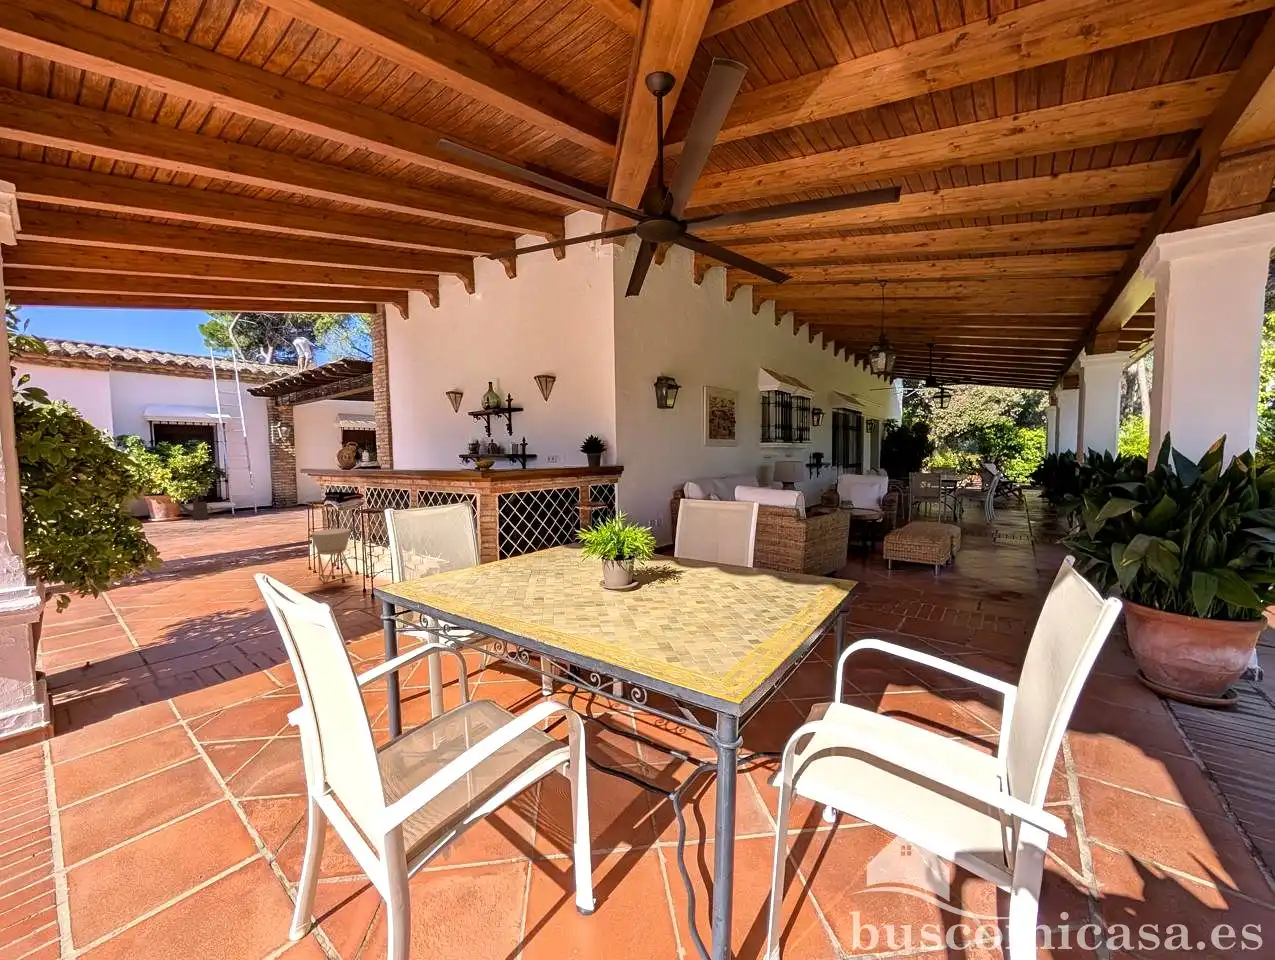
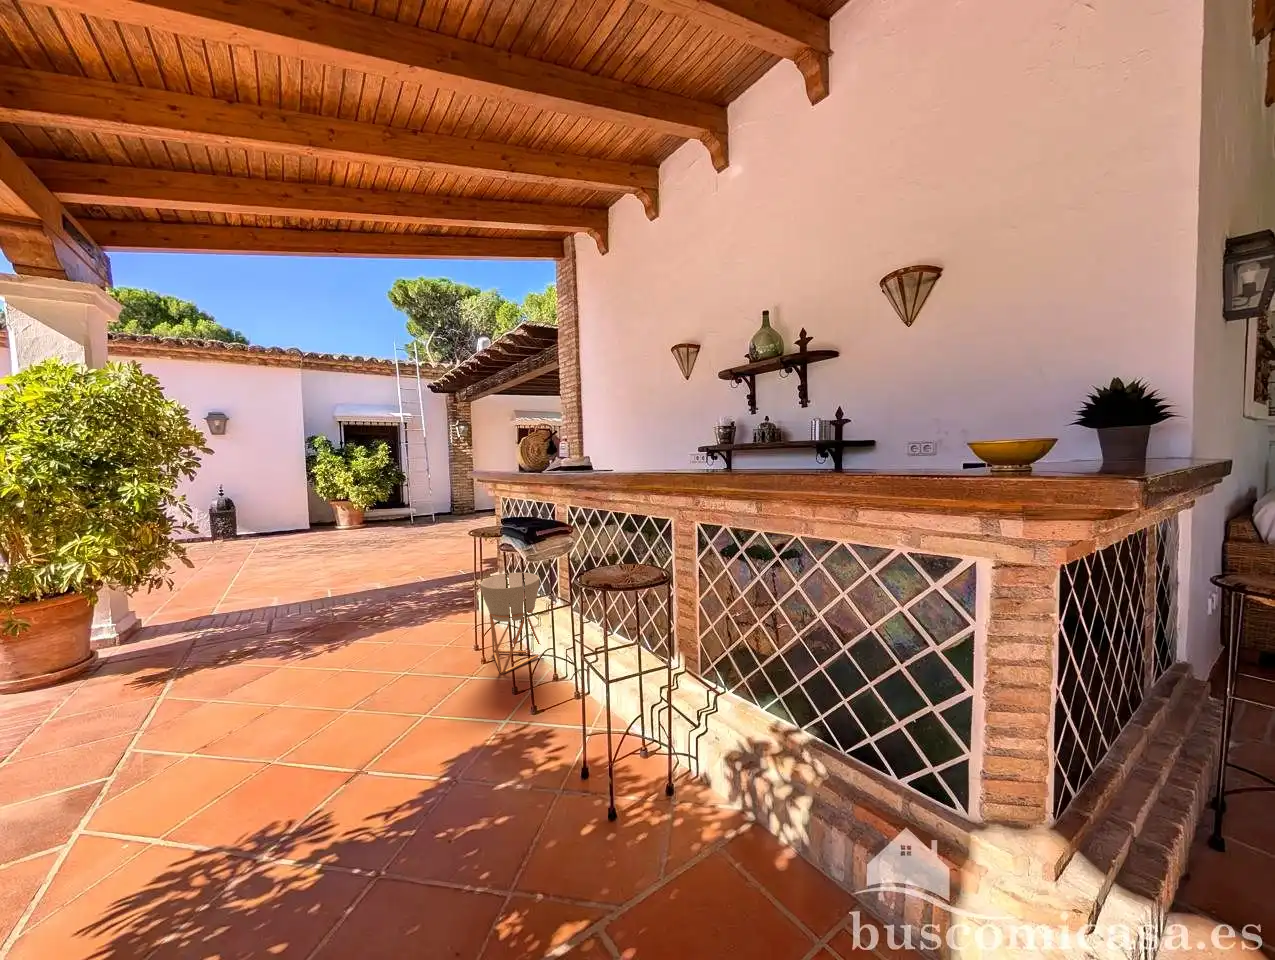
watering can: present [175,495,213,520] -> none [357,501,392,529]

